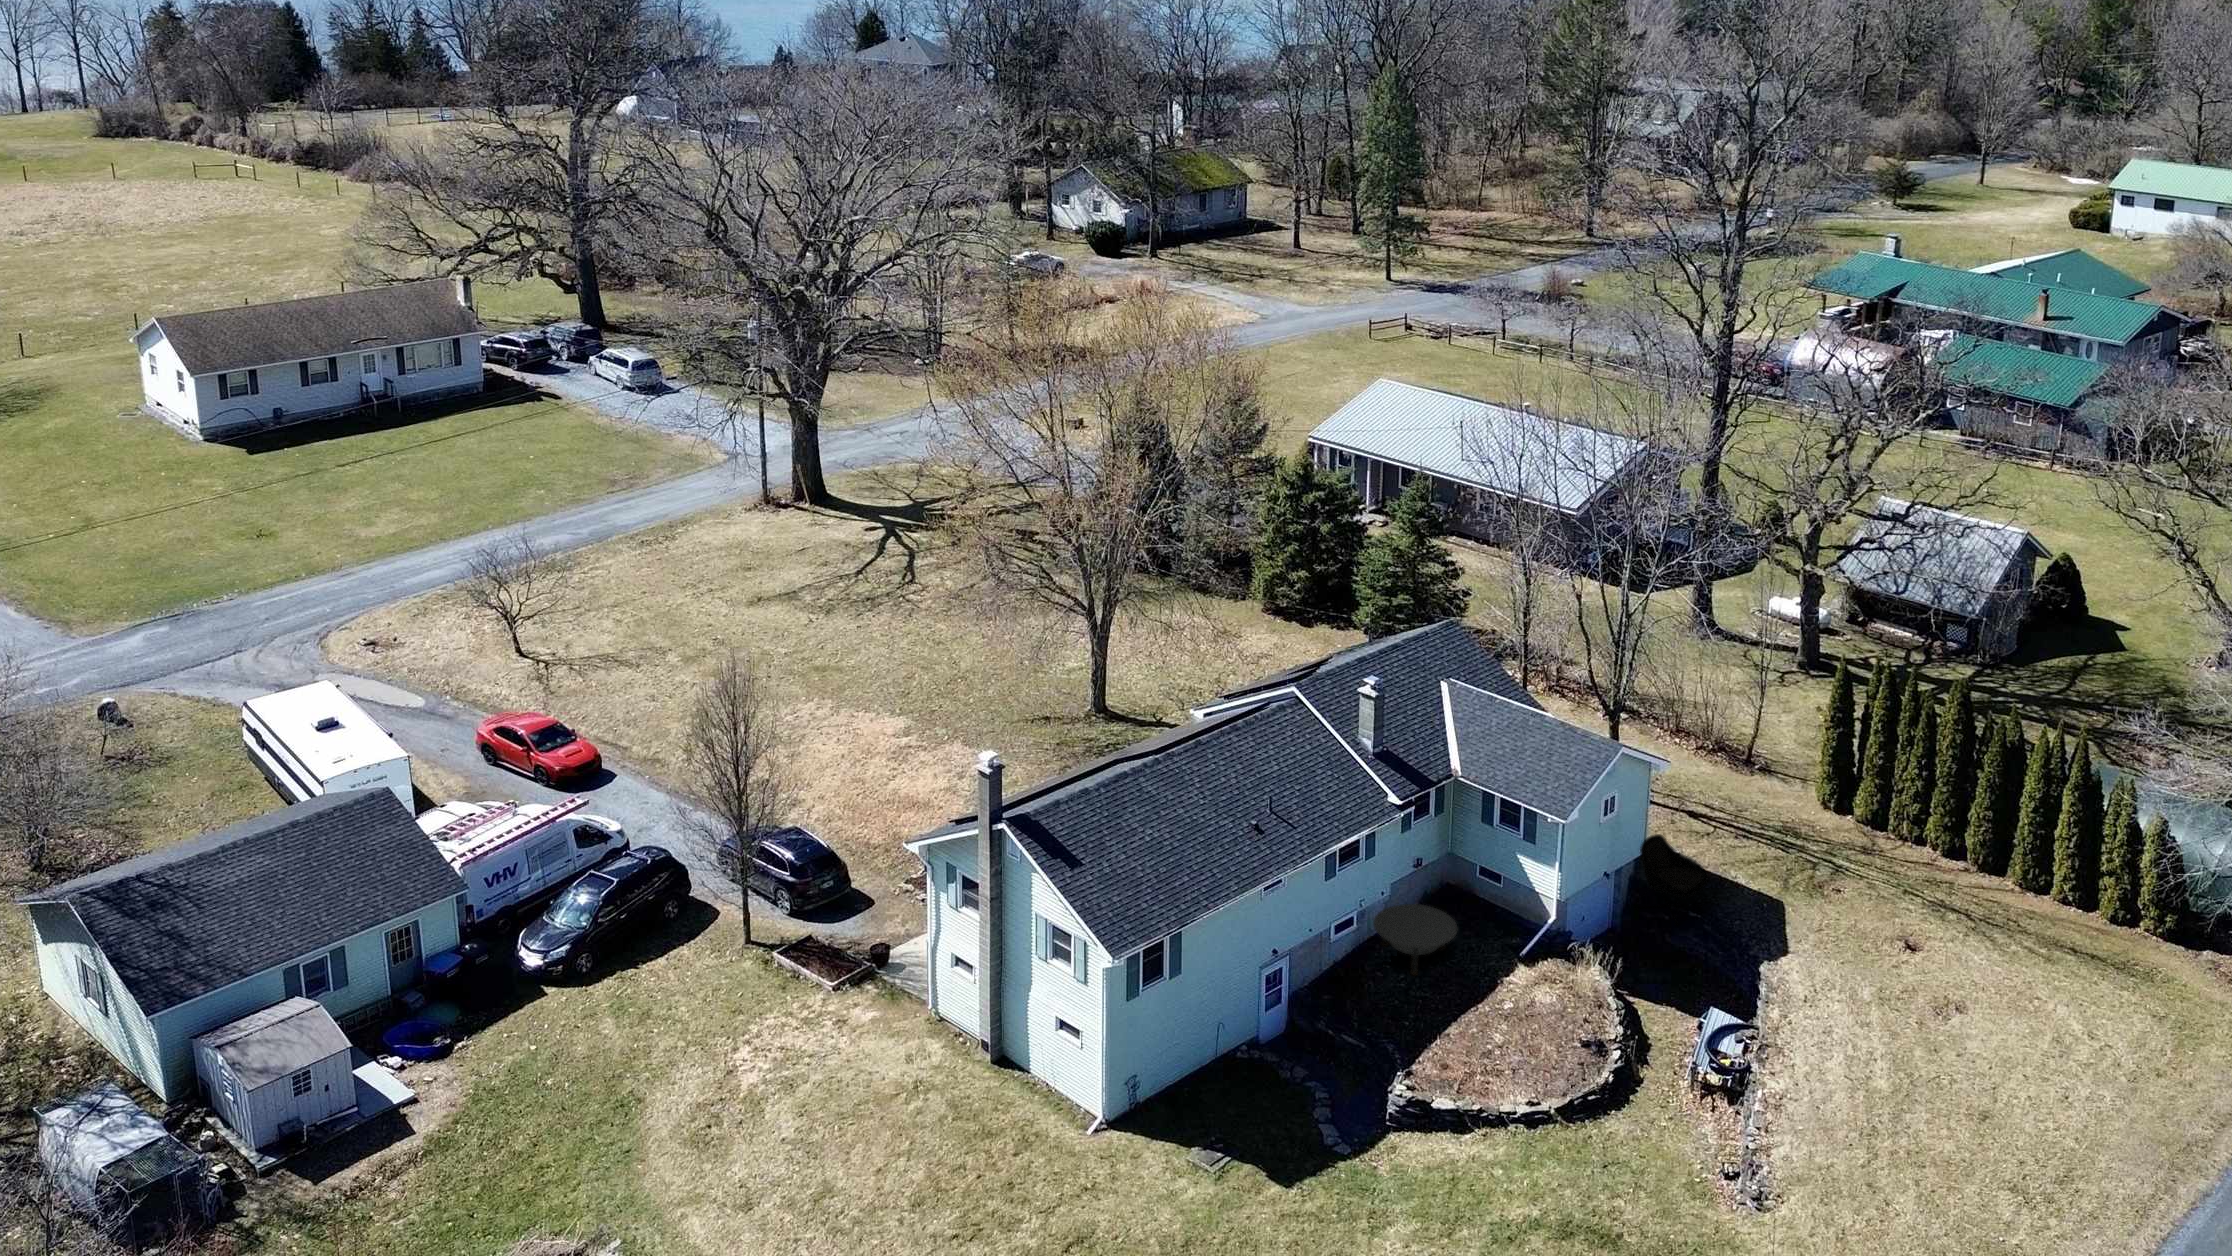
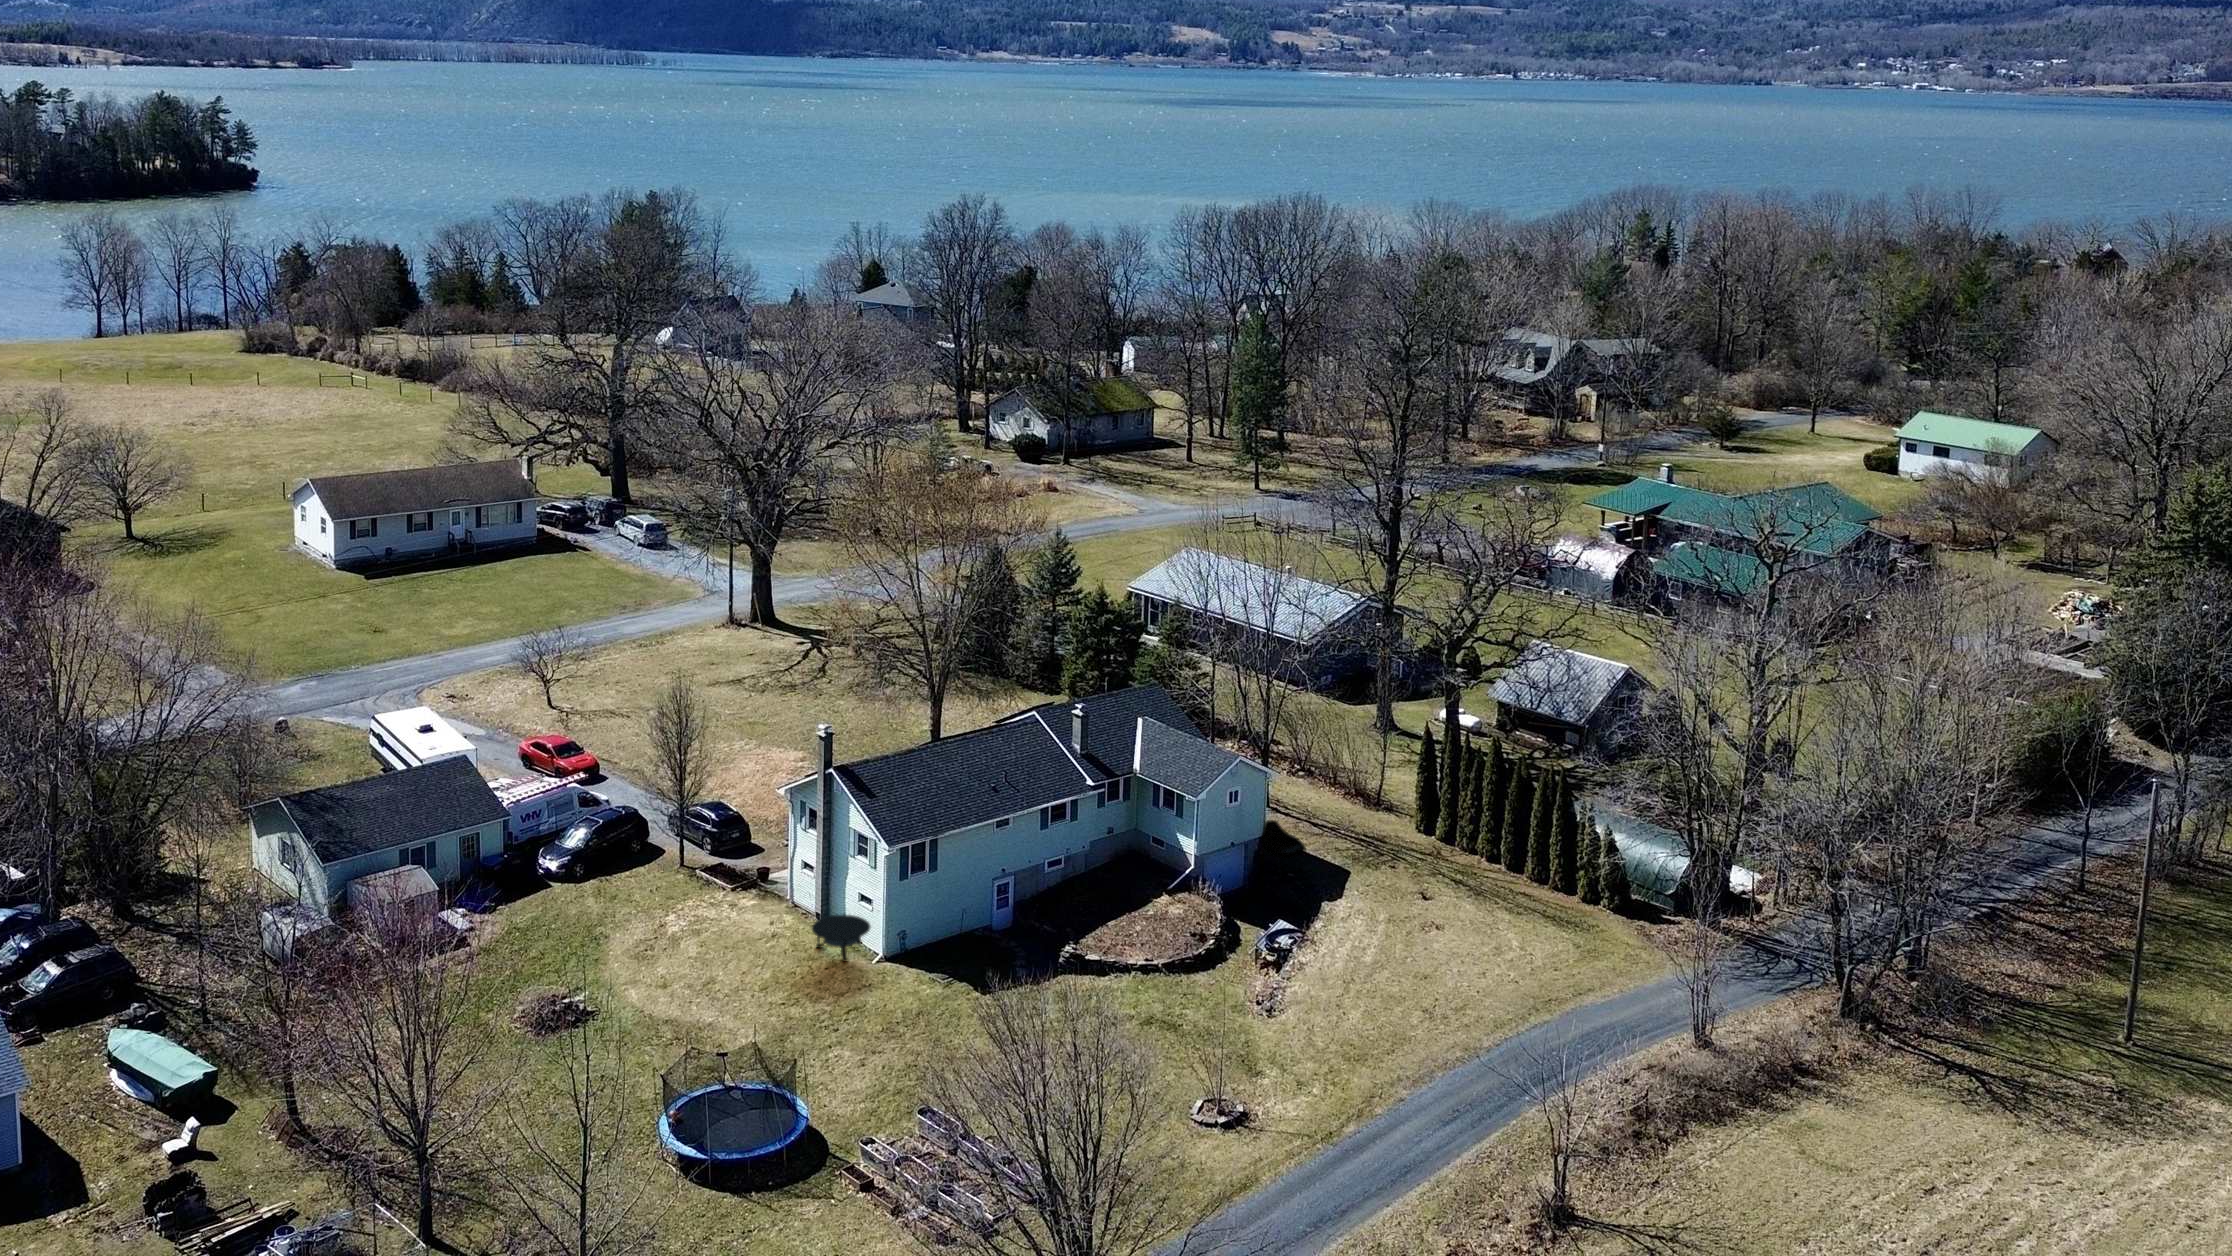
round table: present [1373,904,1458,976] -> present [812,914,871,962]

